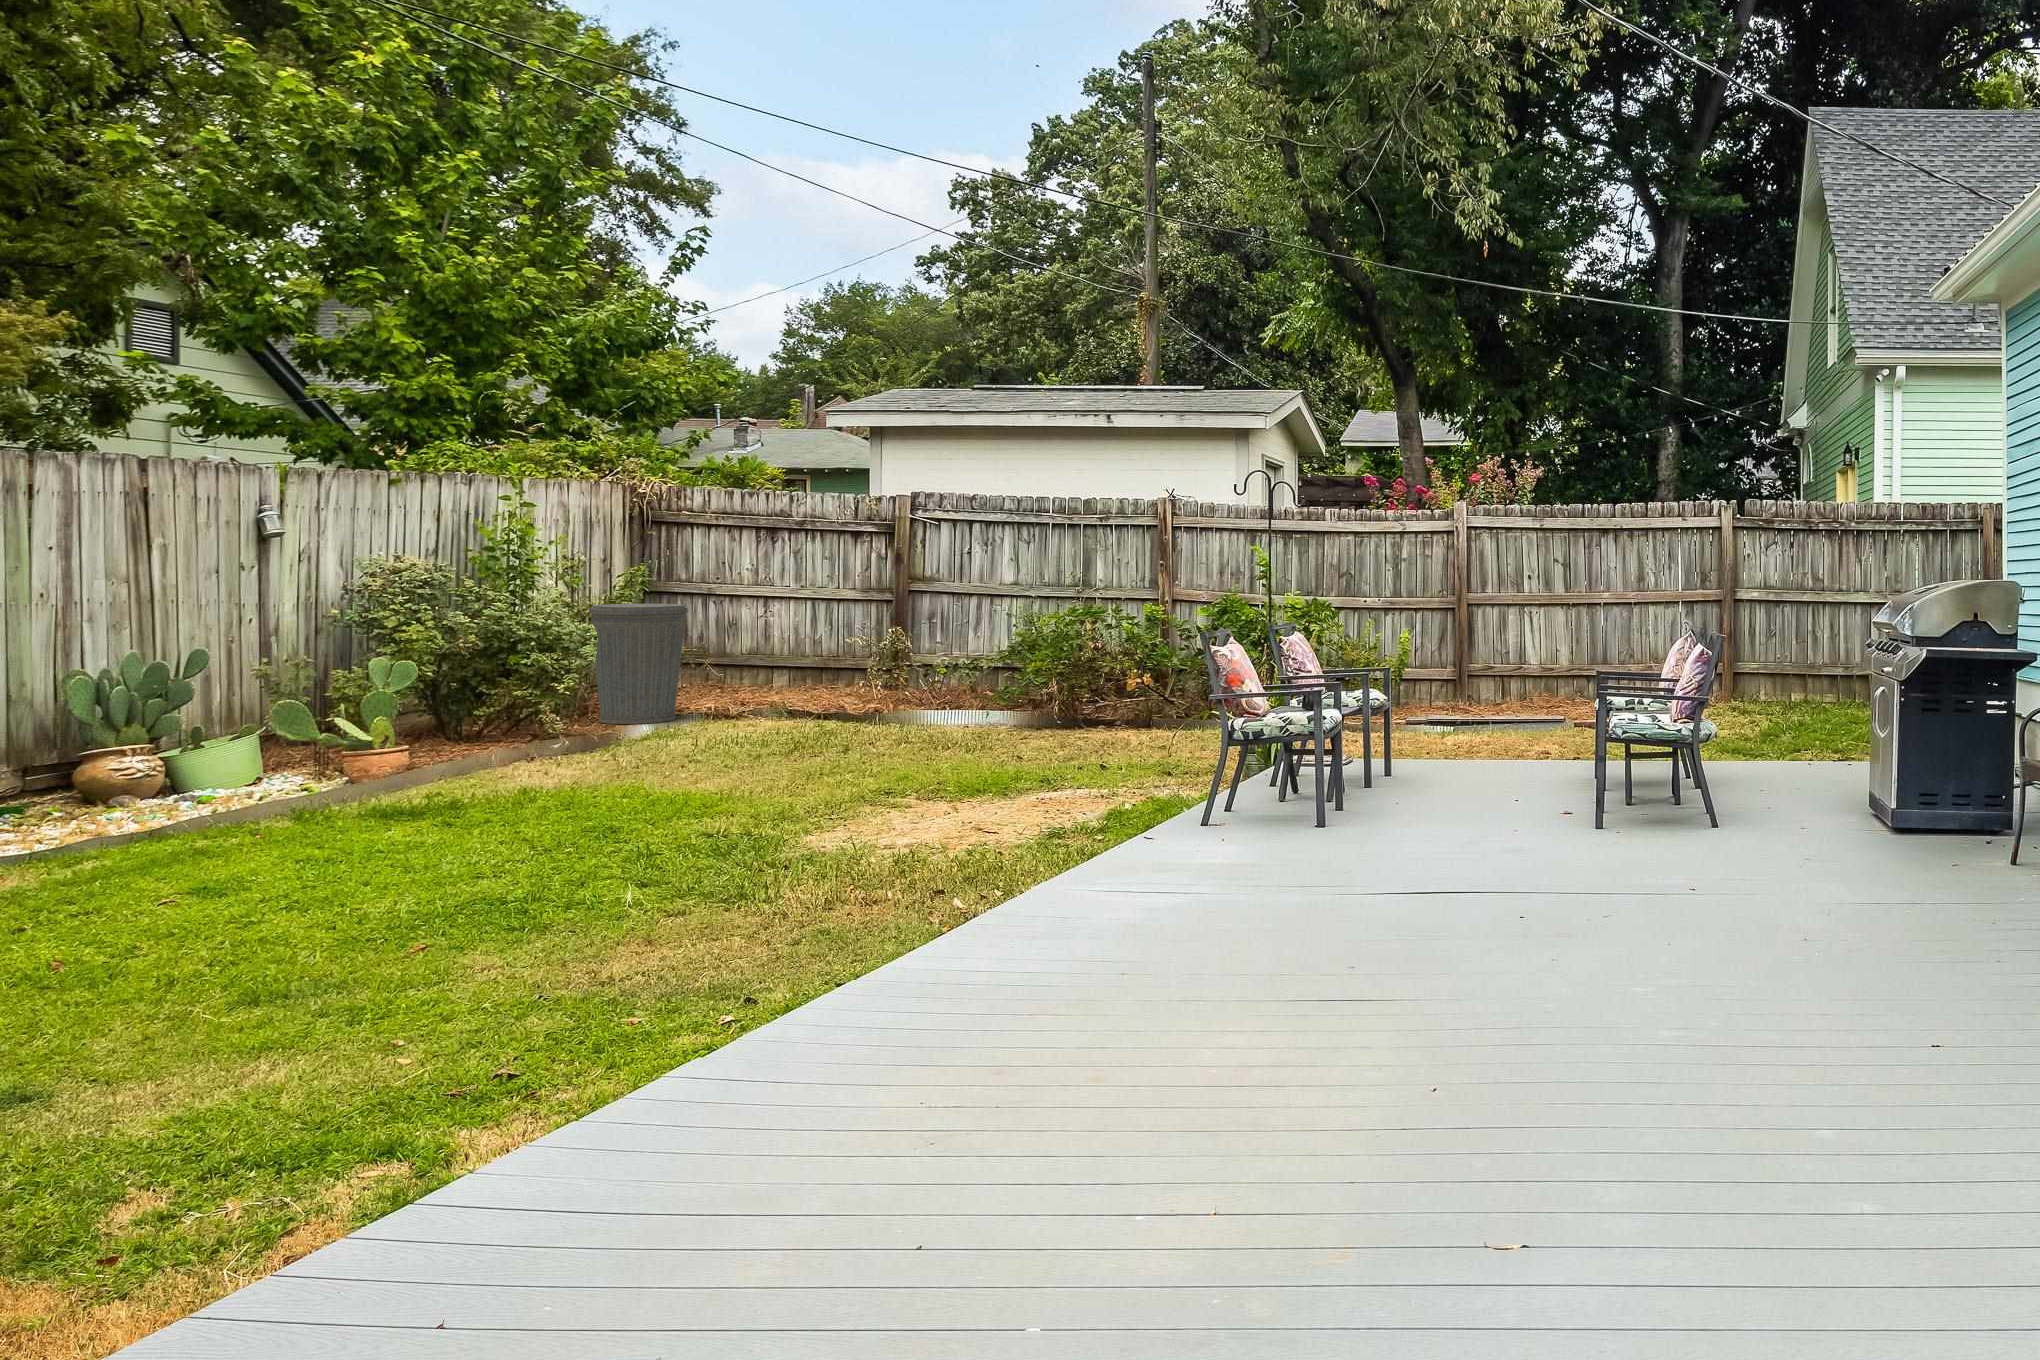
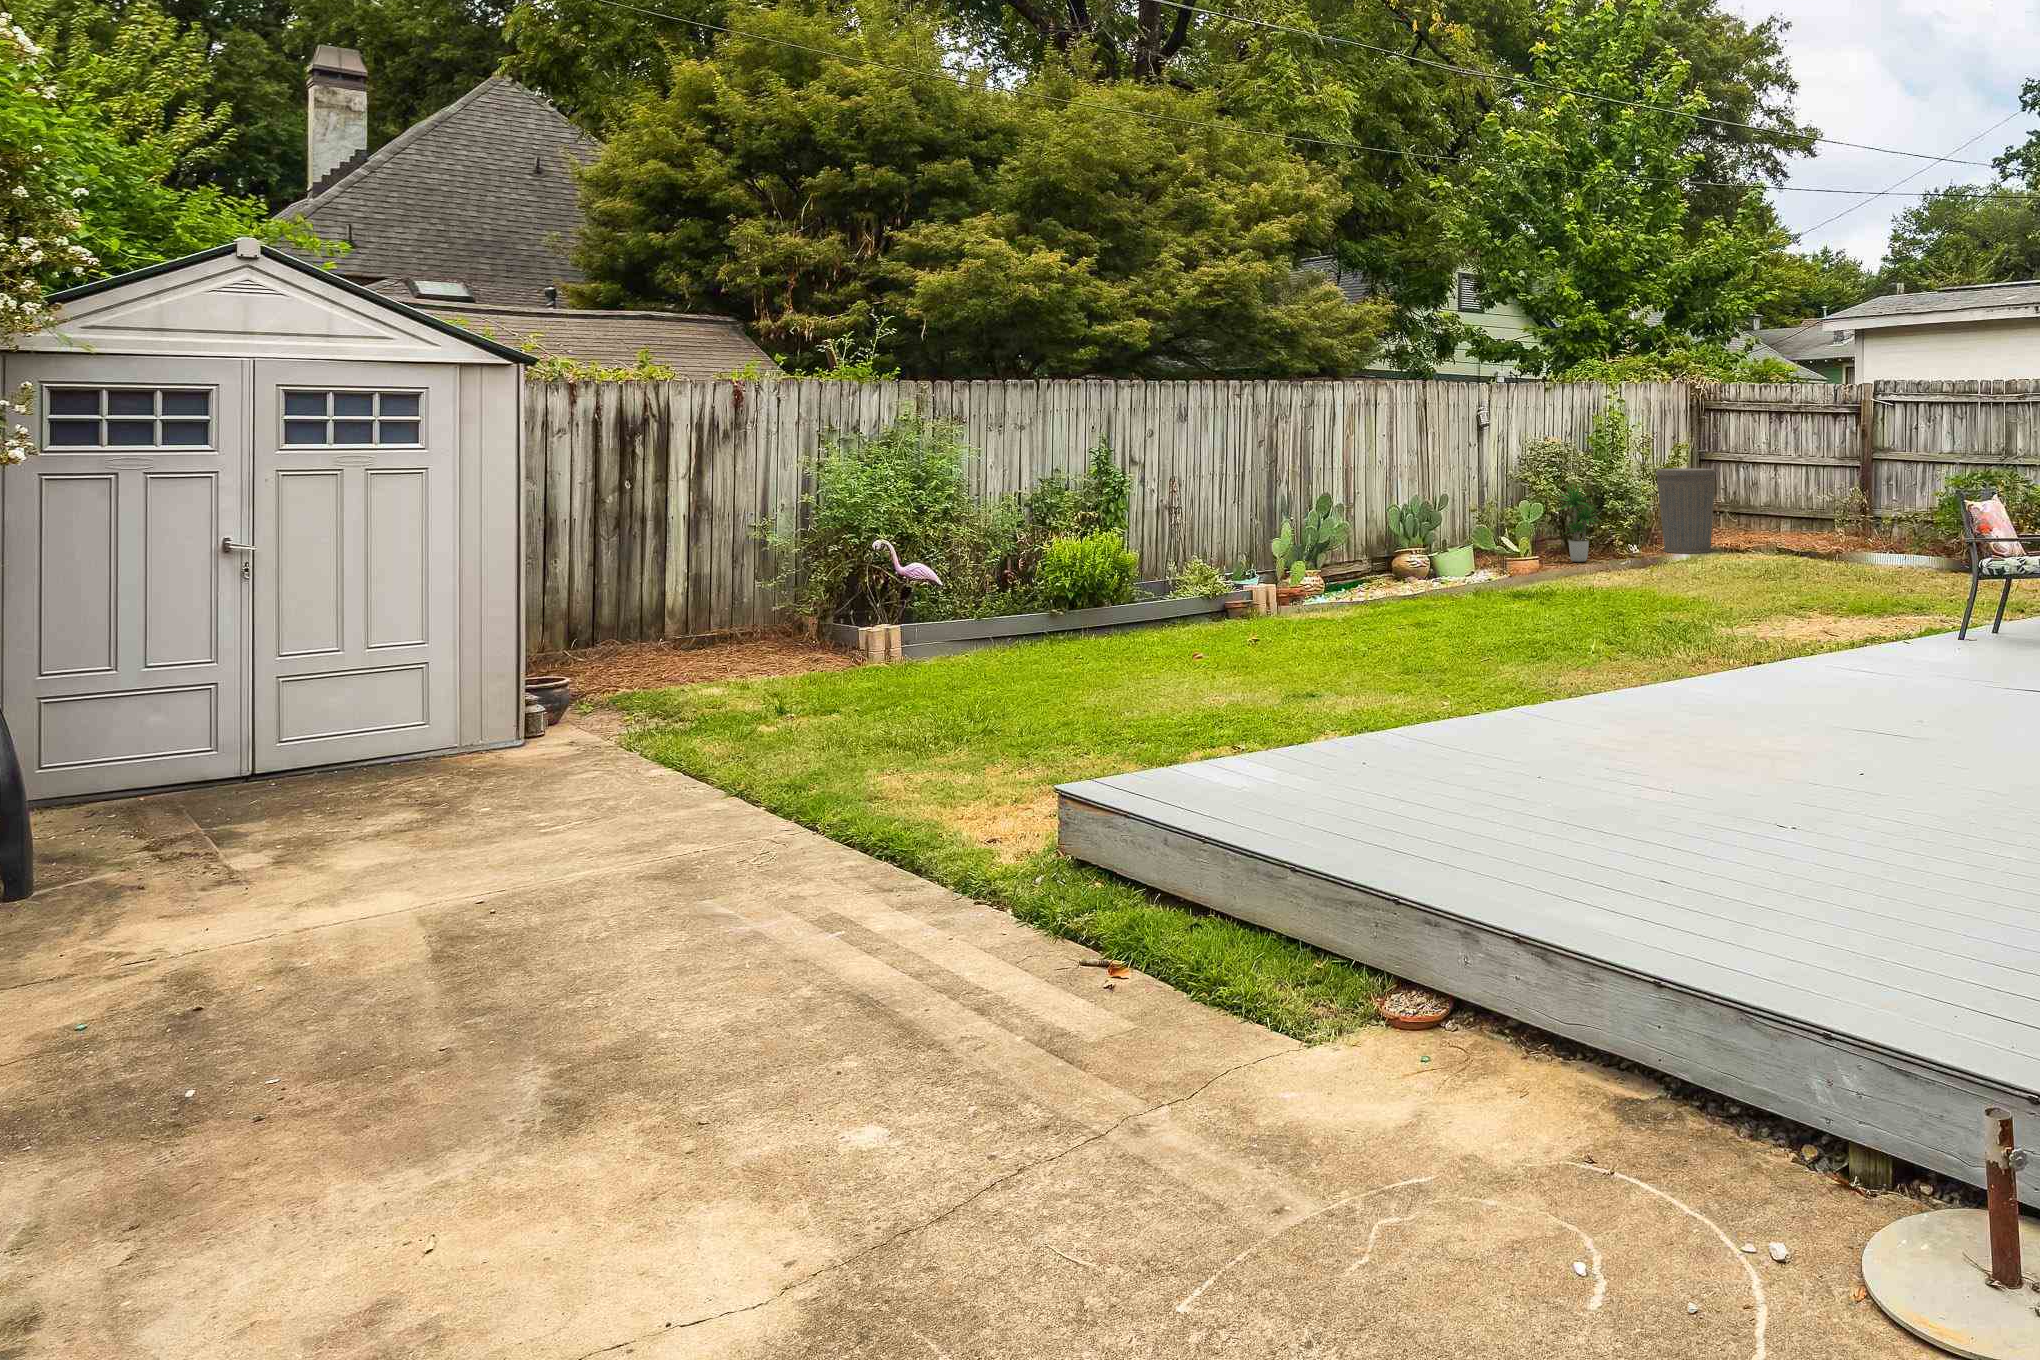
potted plant: none [417,624,516,749] -> present [1557,484,1597,562]

